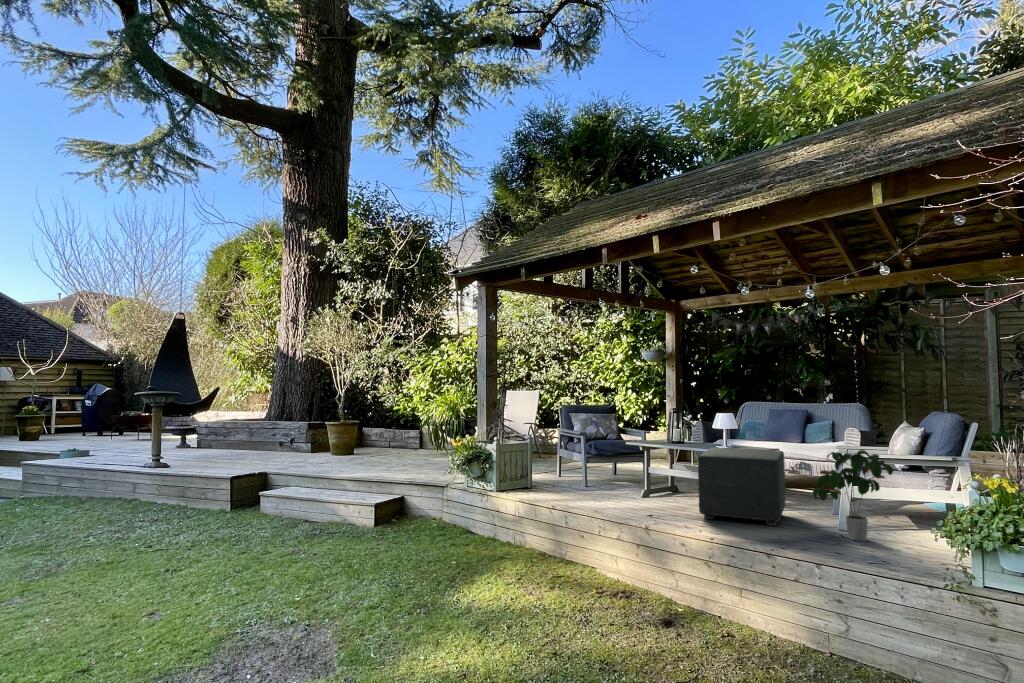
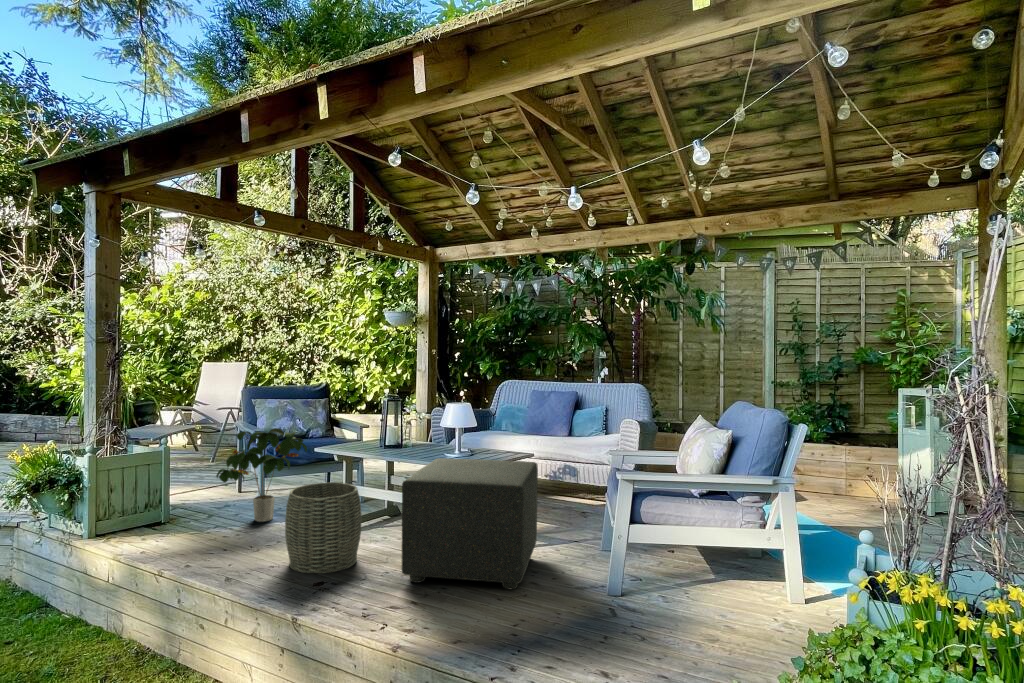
potted plant: present [813,450,893,541] -> present [216,428,307,522]
woven basket: none [622,461,667,513] -> present [285,483,361,574]

